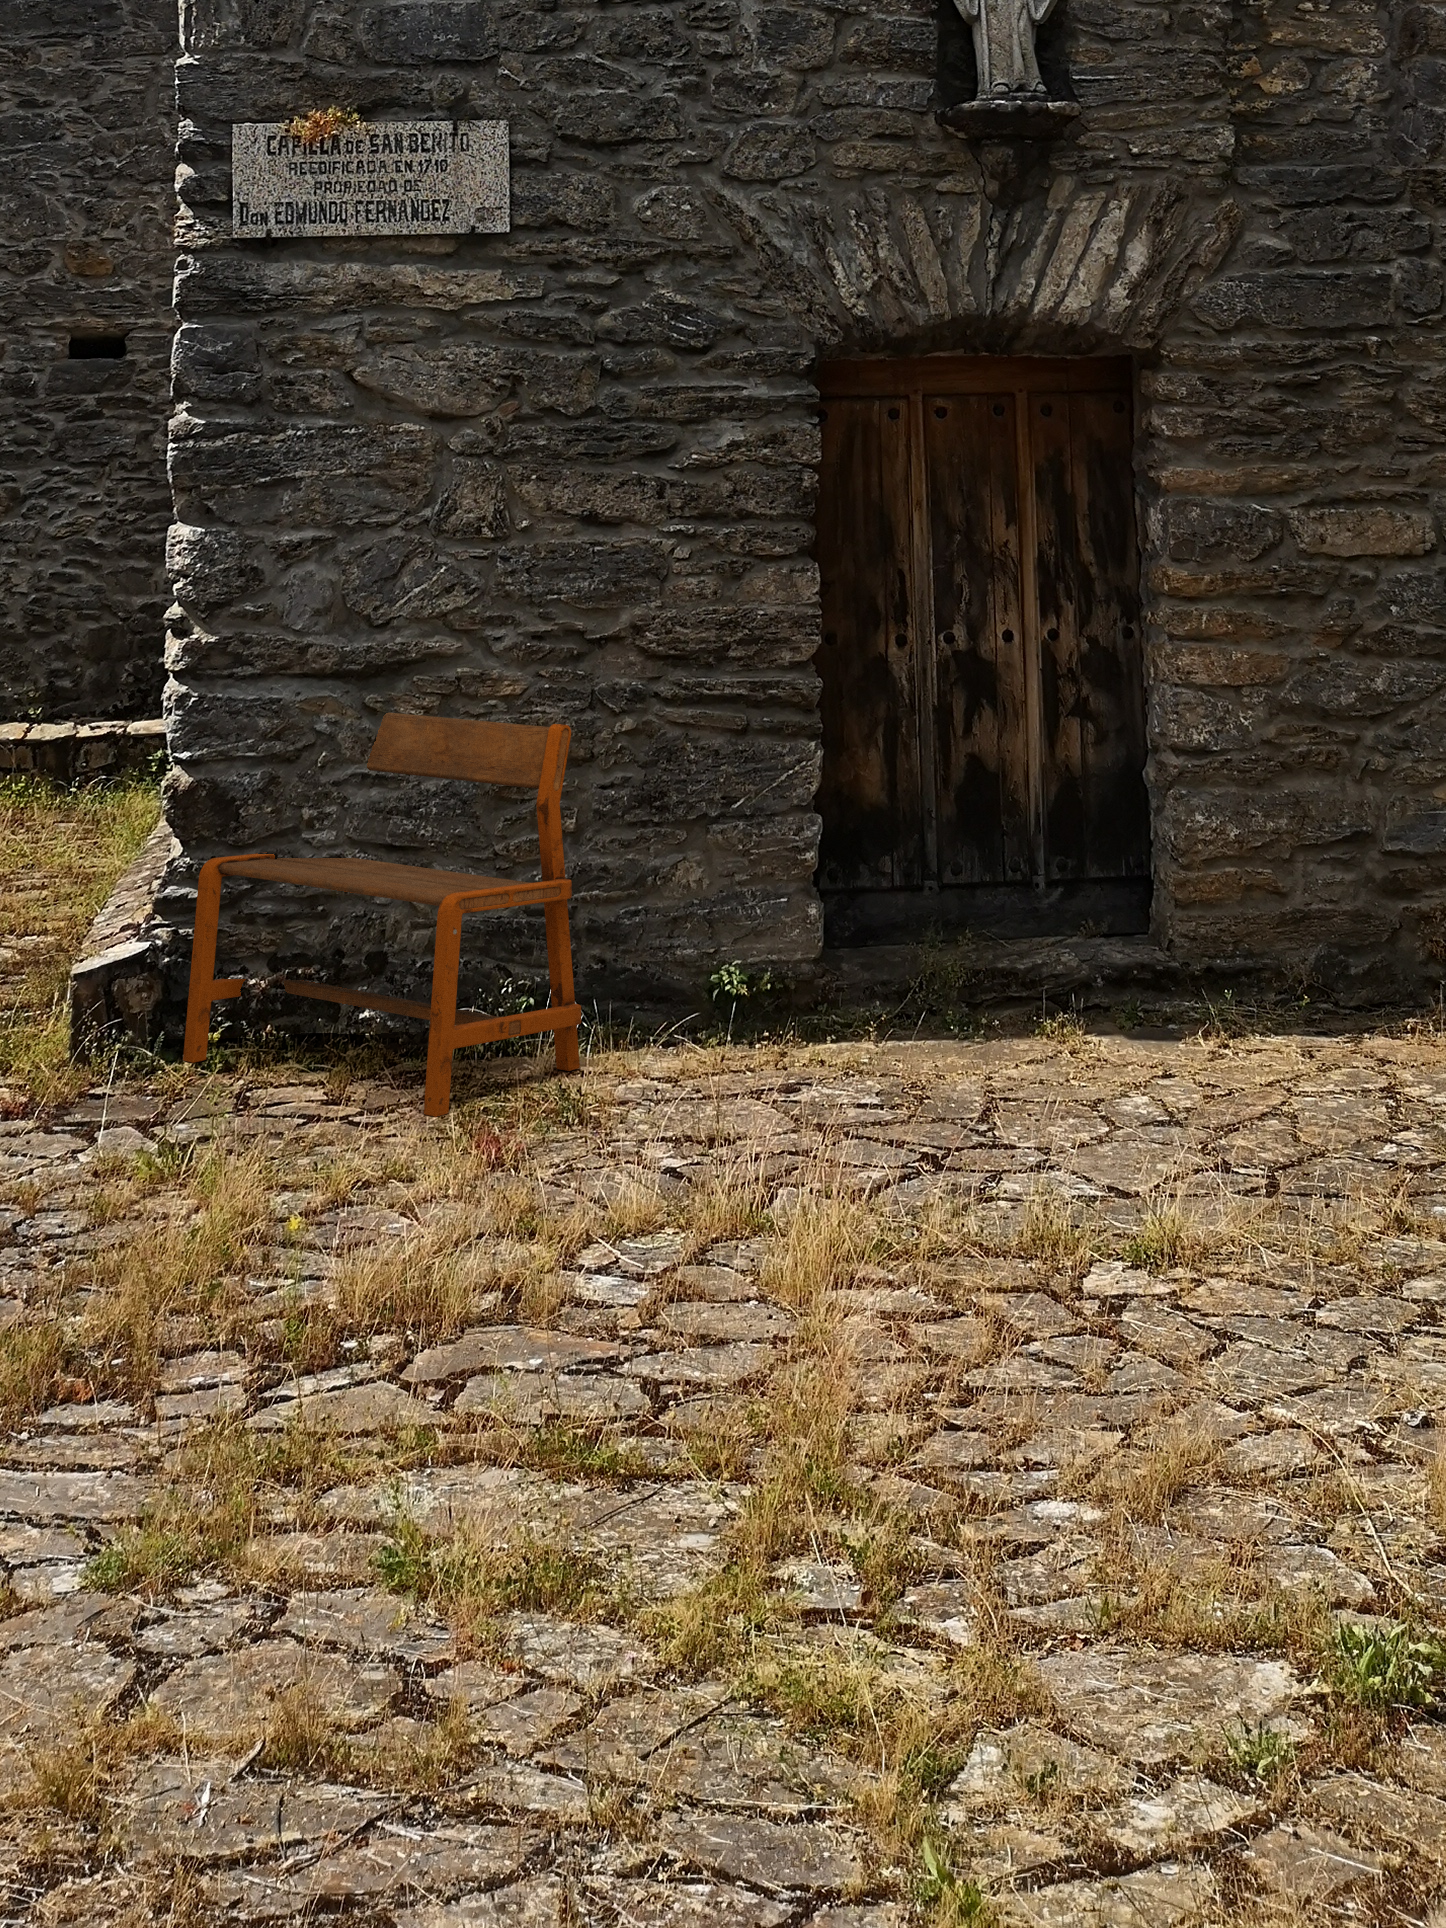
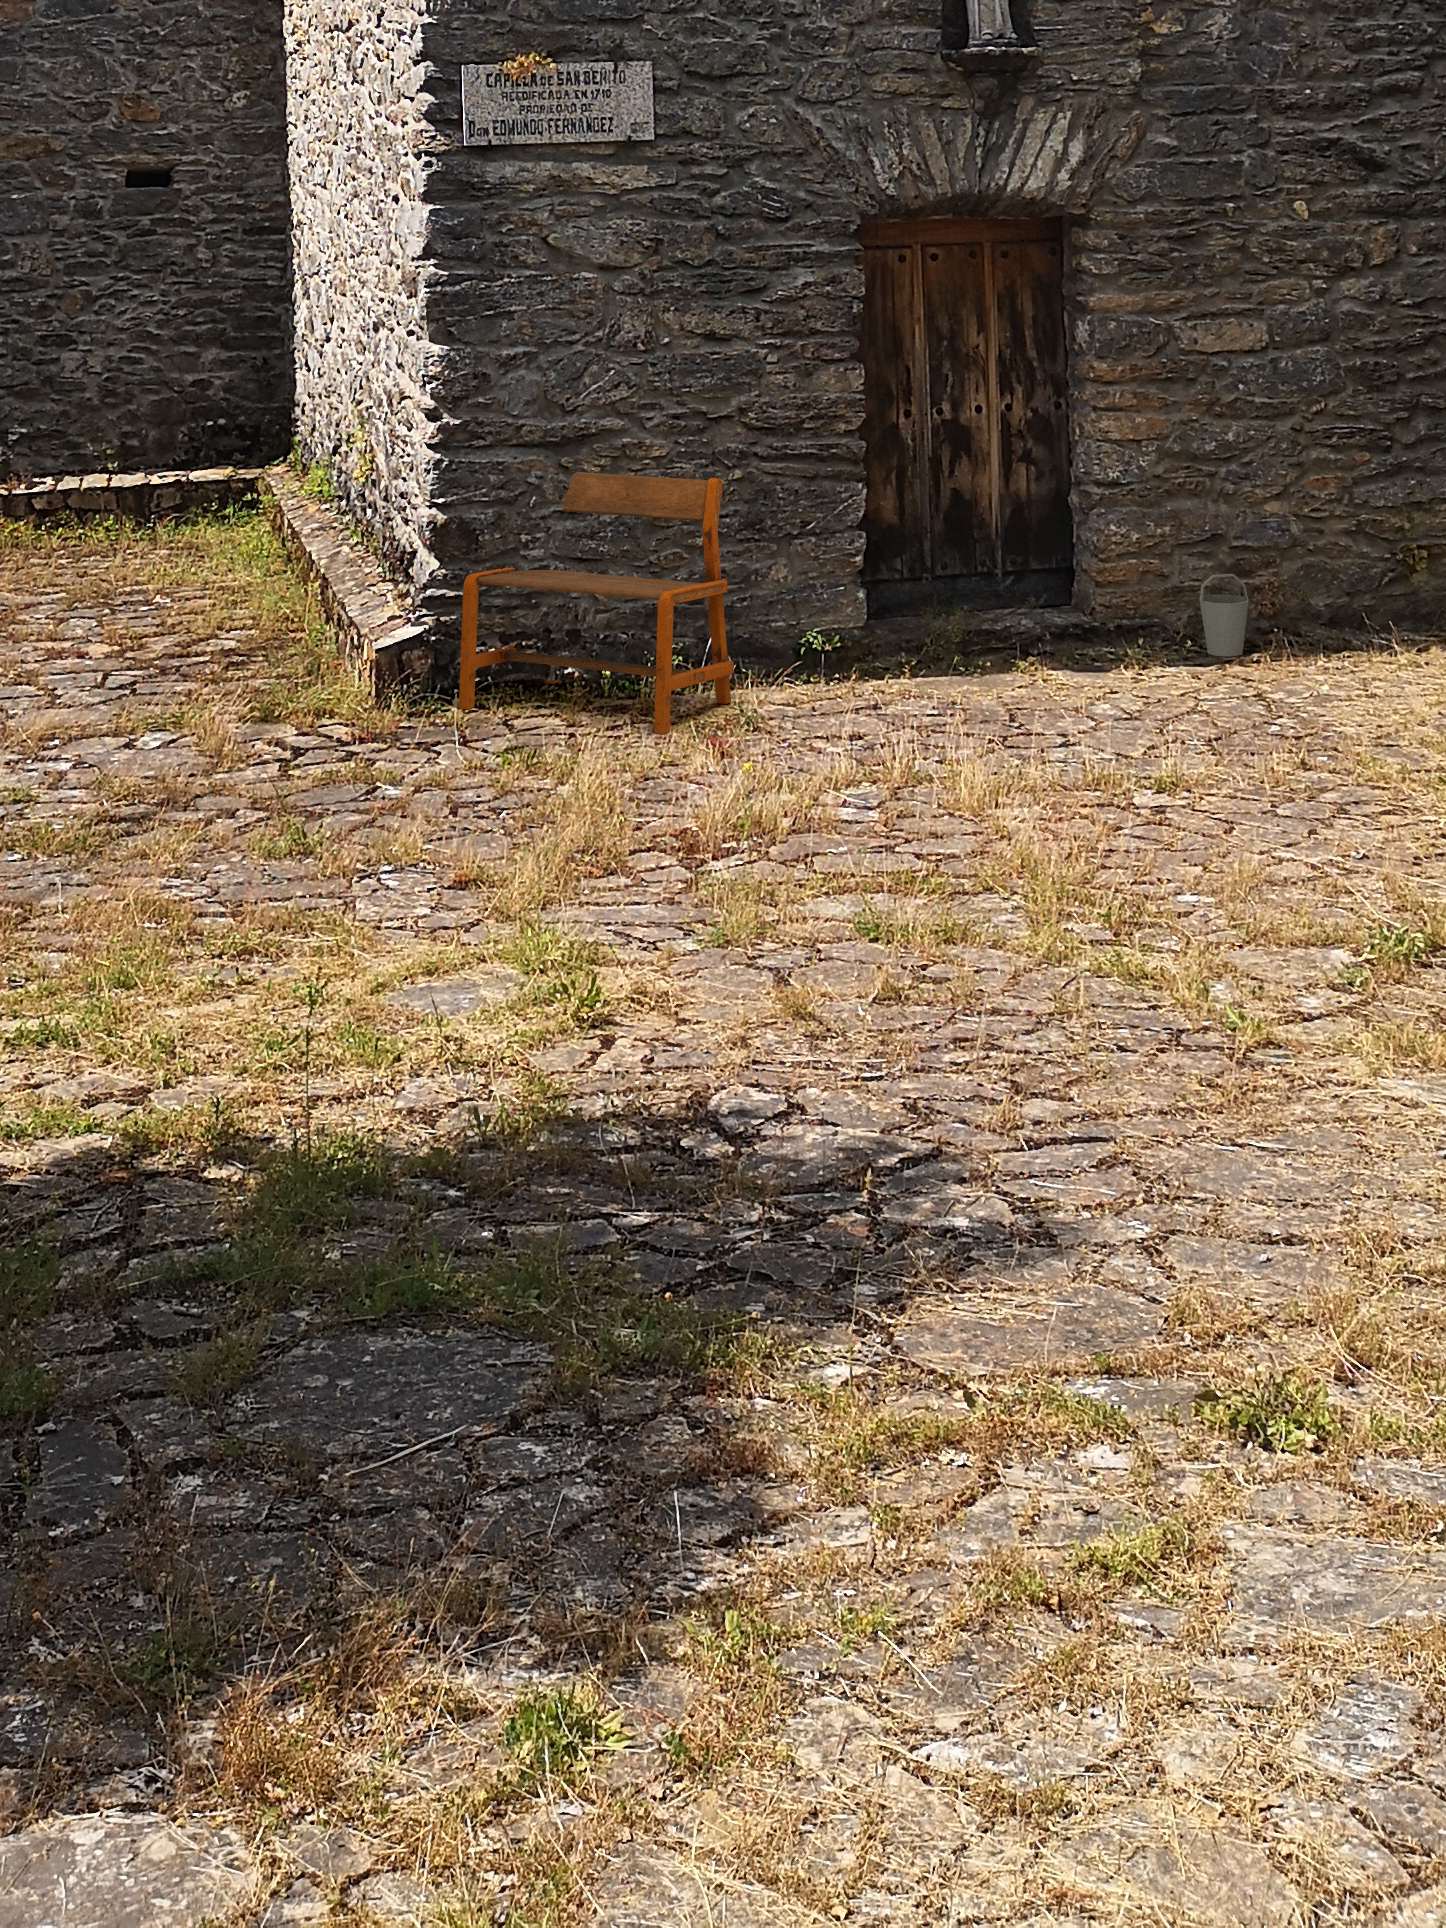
bucket: none [1330,898,1407,1027] -> present [1200,574,1248,656]

